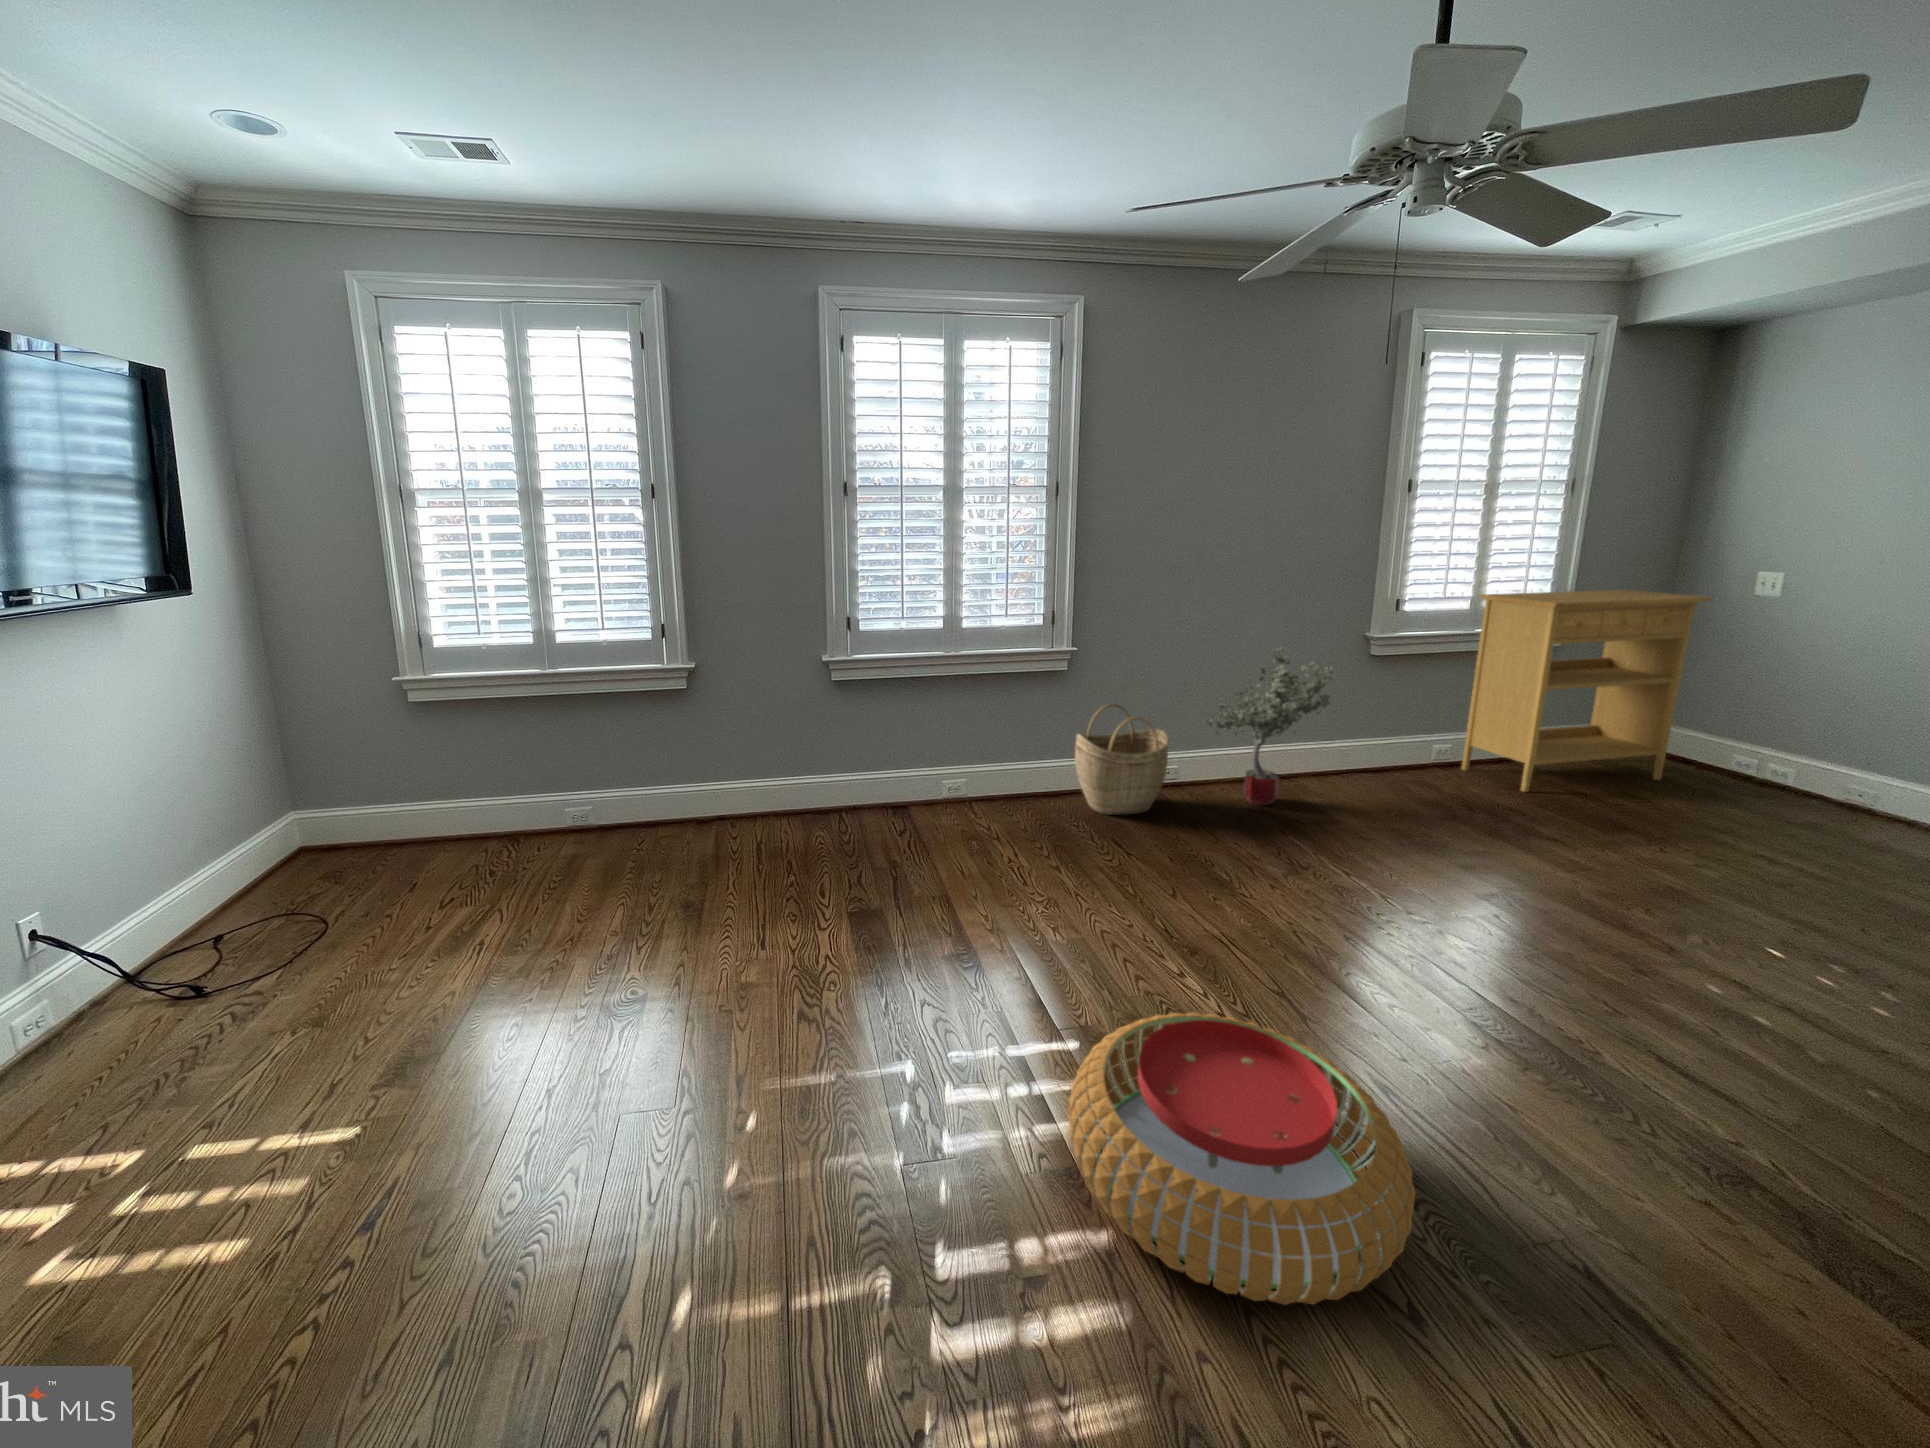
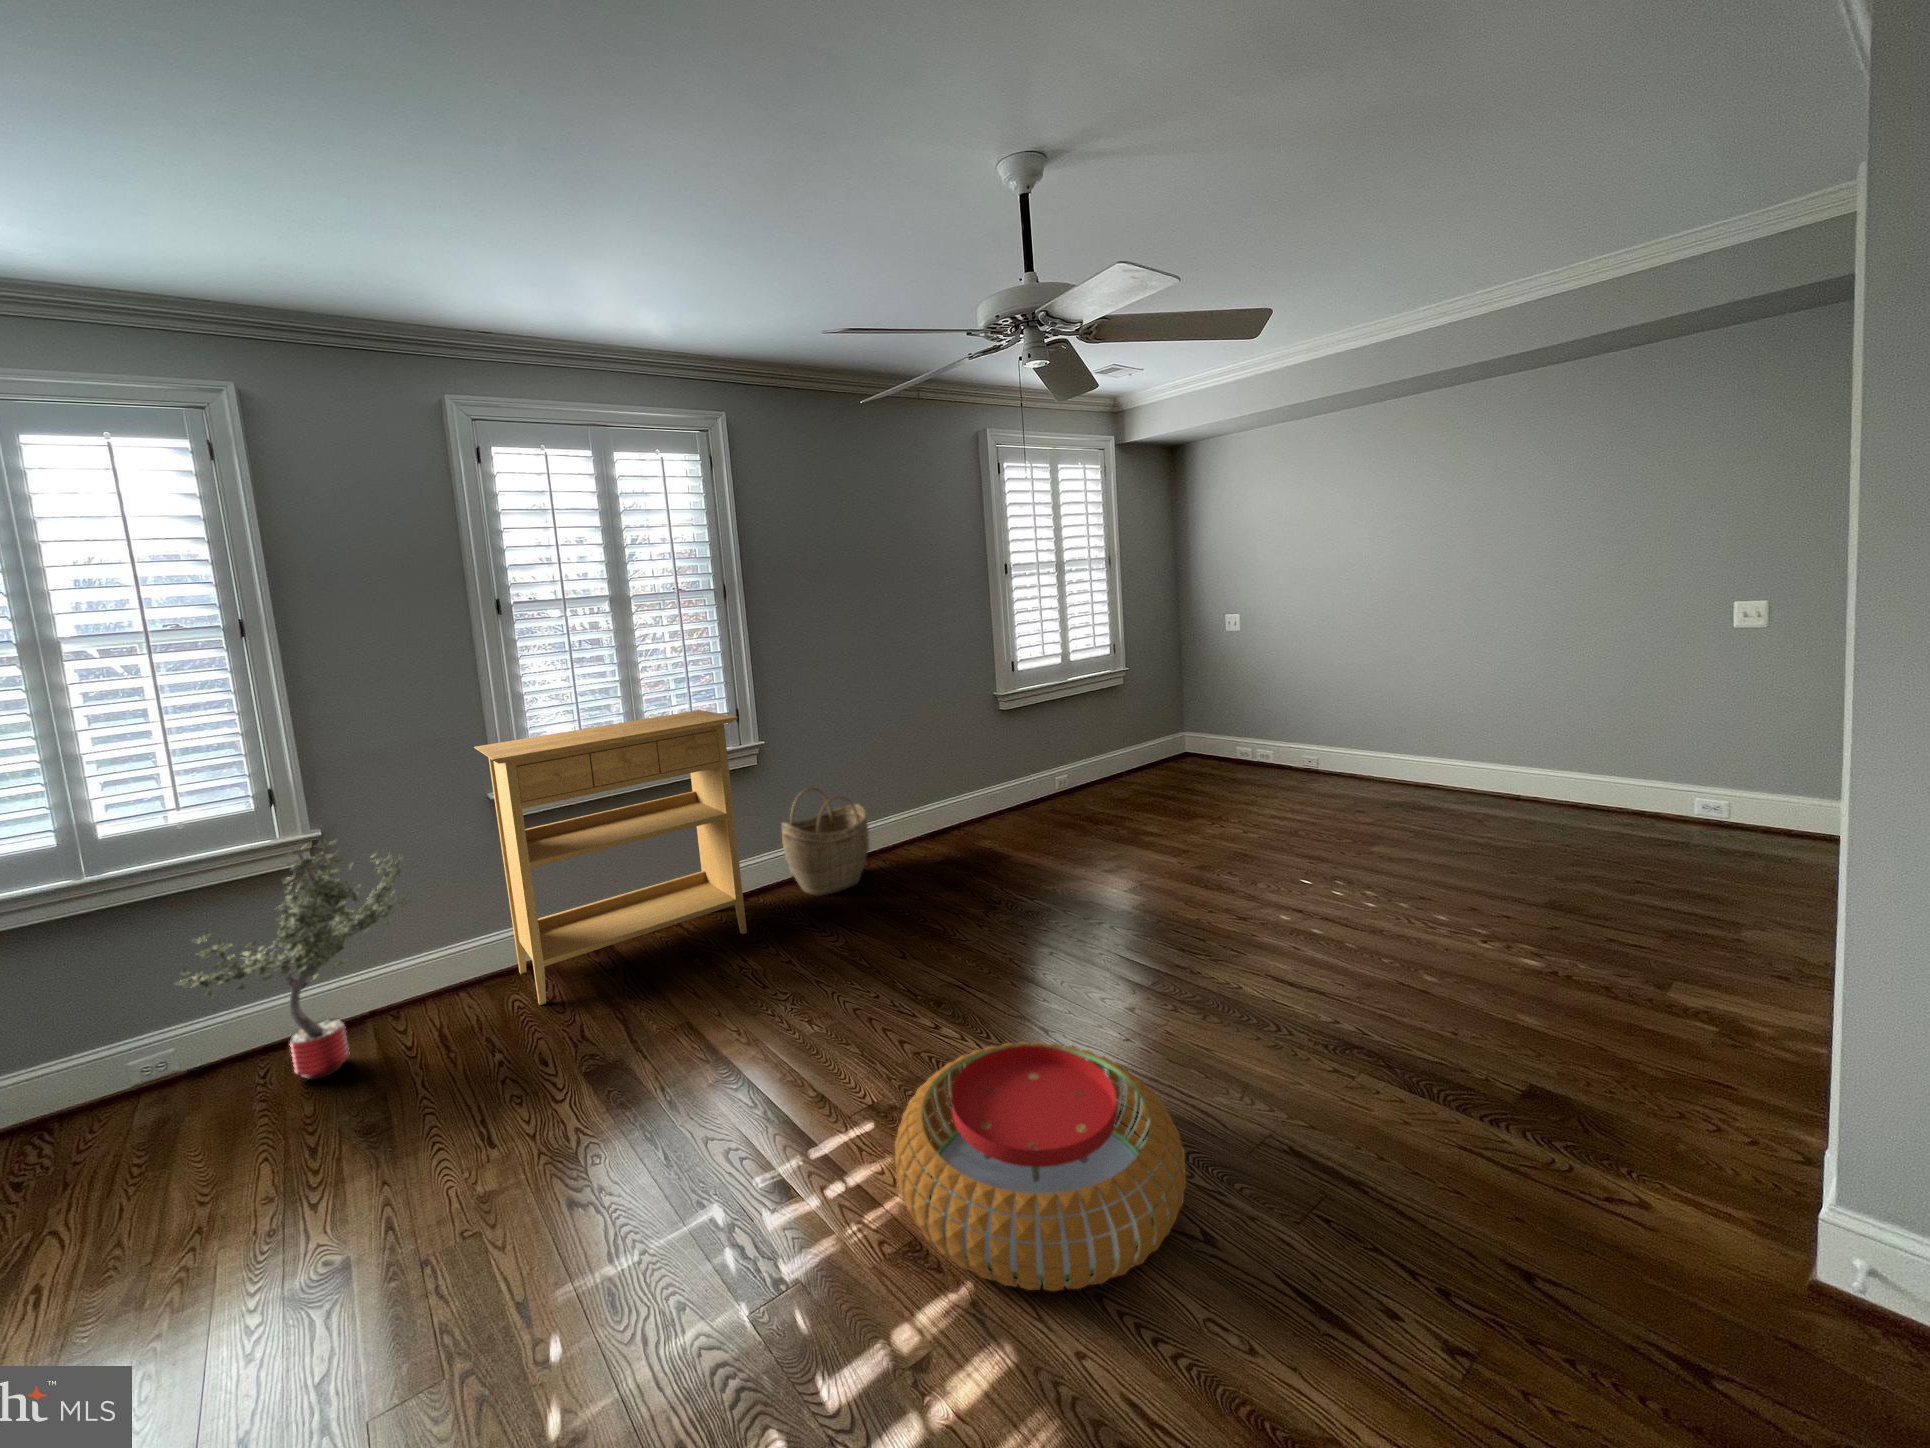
console table: present [1462,590,1713,792] -> present [474,710,747,1005]
potted tree: present [1204,646,1335,806] -> present [178,838,410,1079]

